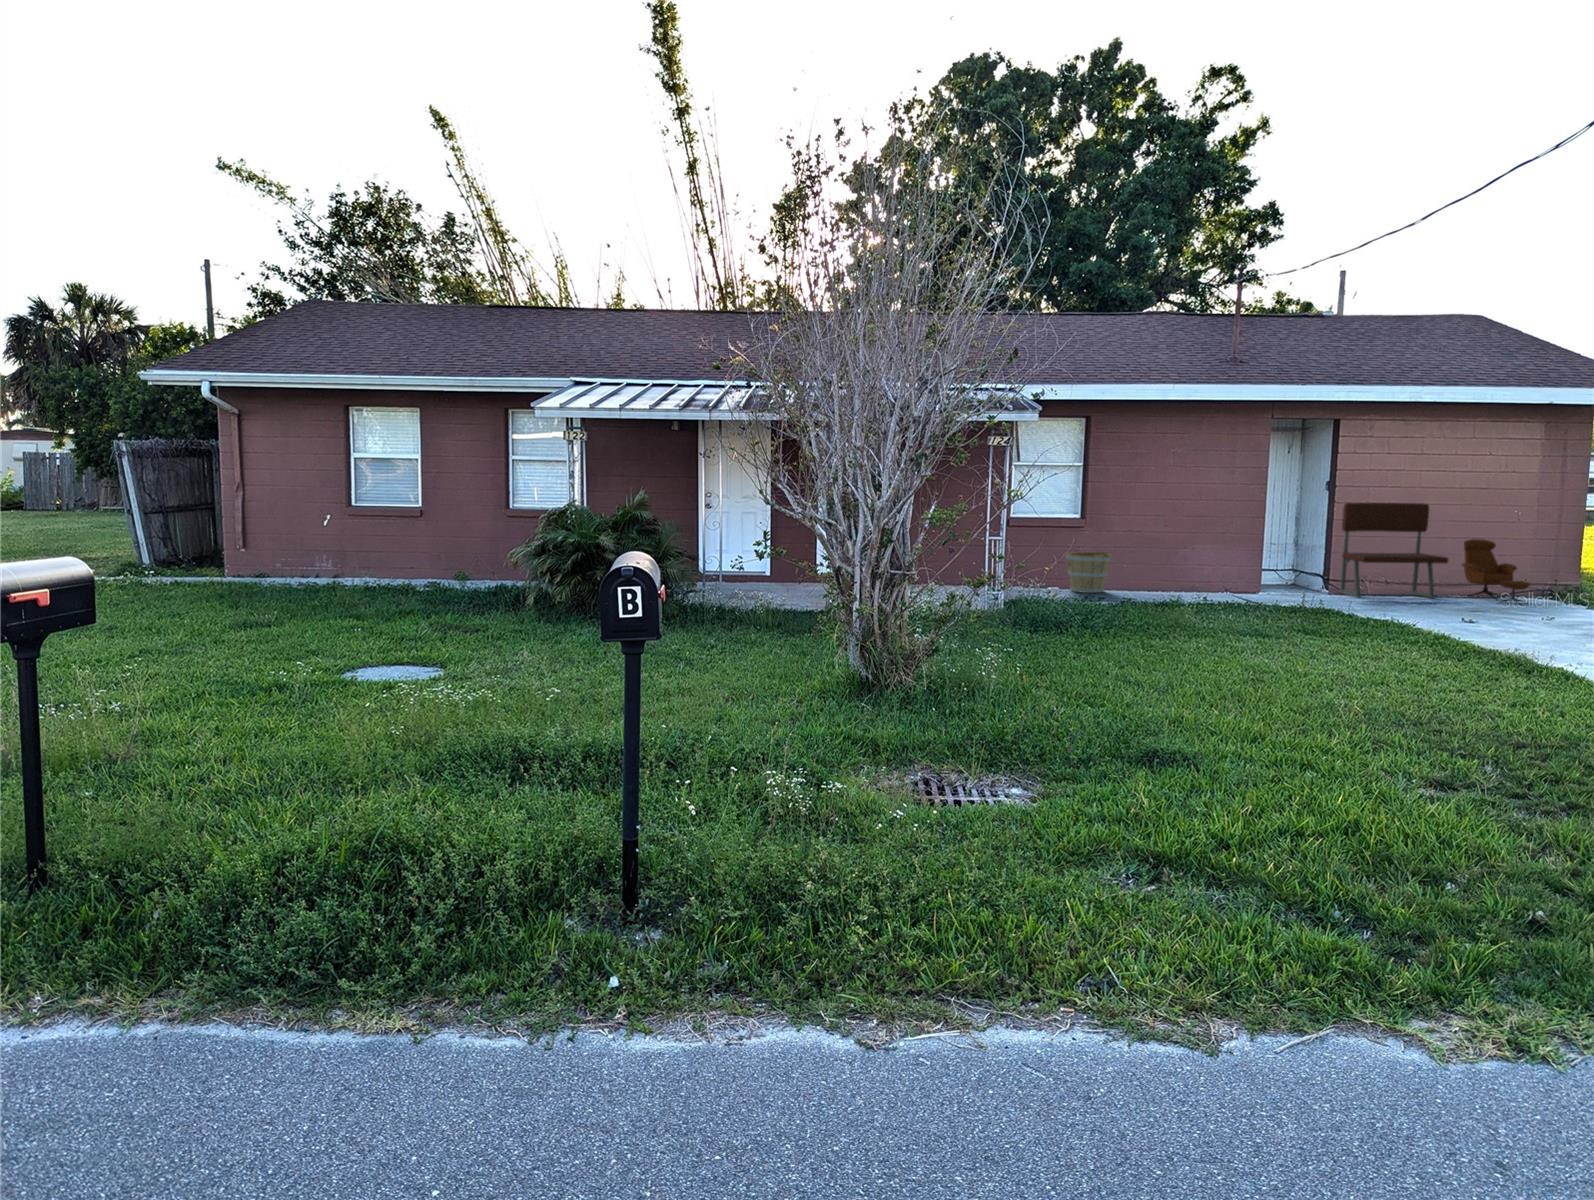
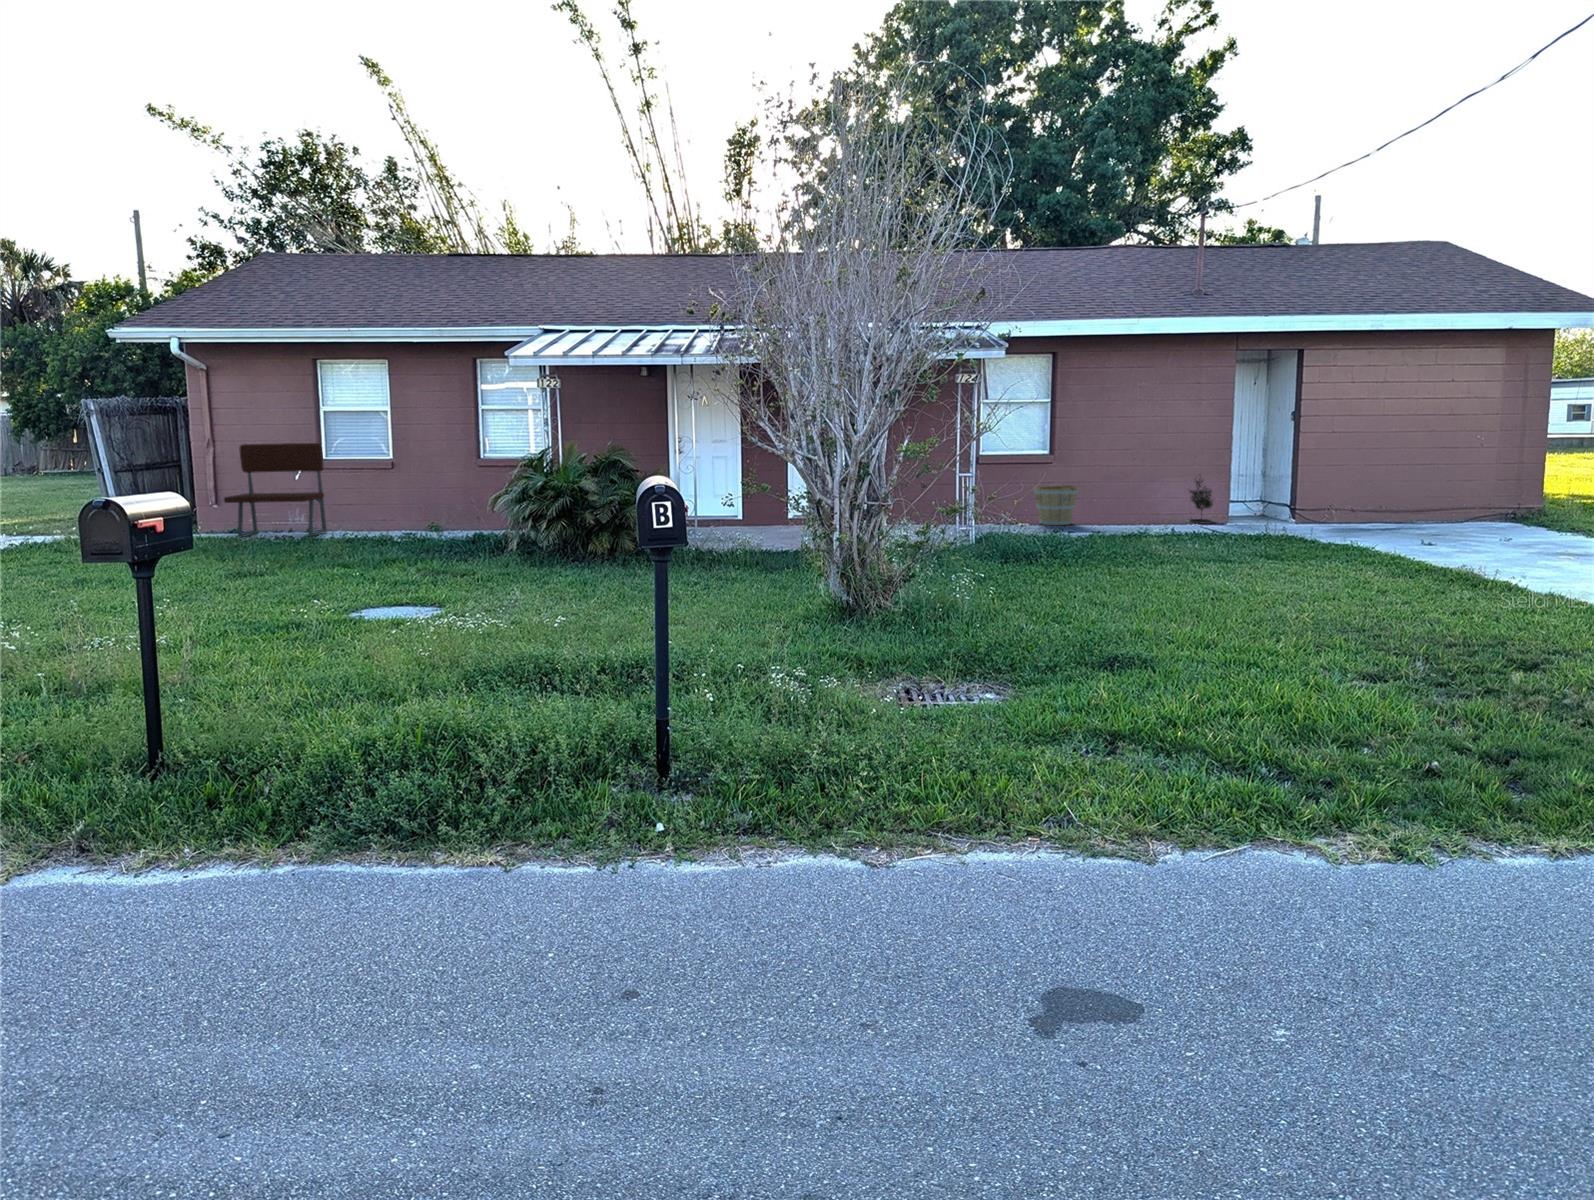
bench: present [1339,503,1449,599] -> present [224,443,327,538]
lounge chair: present [1462,539,1529,604] -> none [1412,464,1475,526]
potted tree: none [1223,544,1255,595] -> present [1187,479,1214,523]

